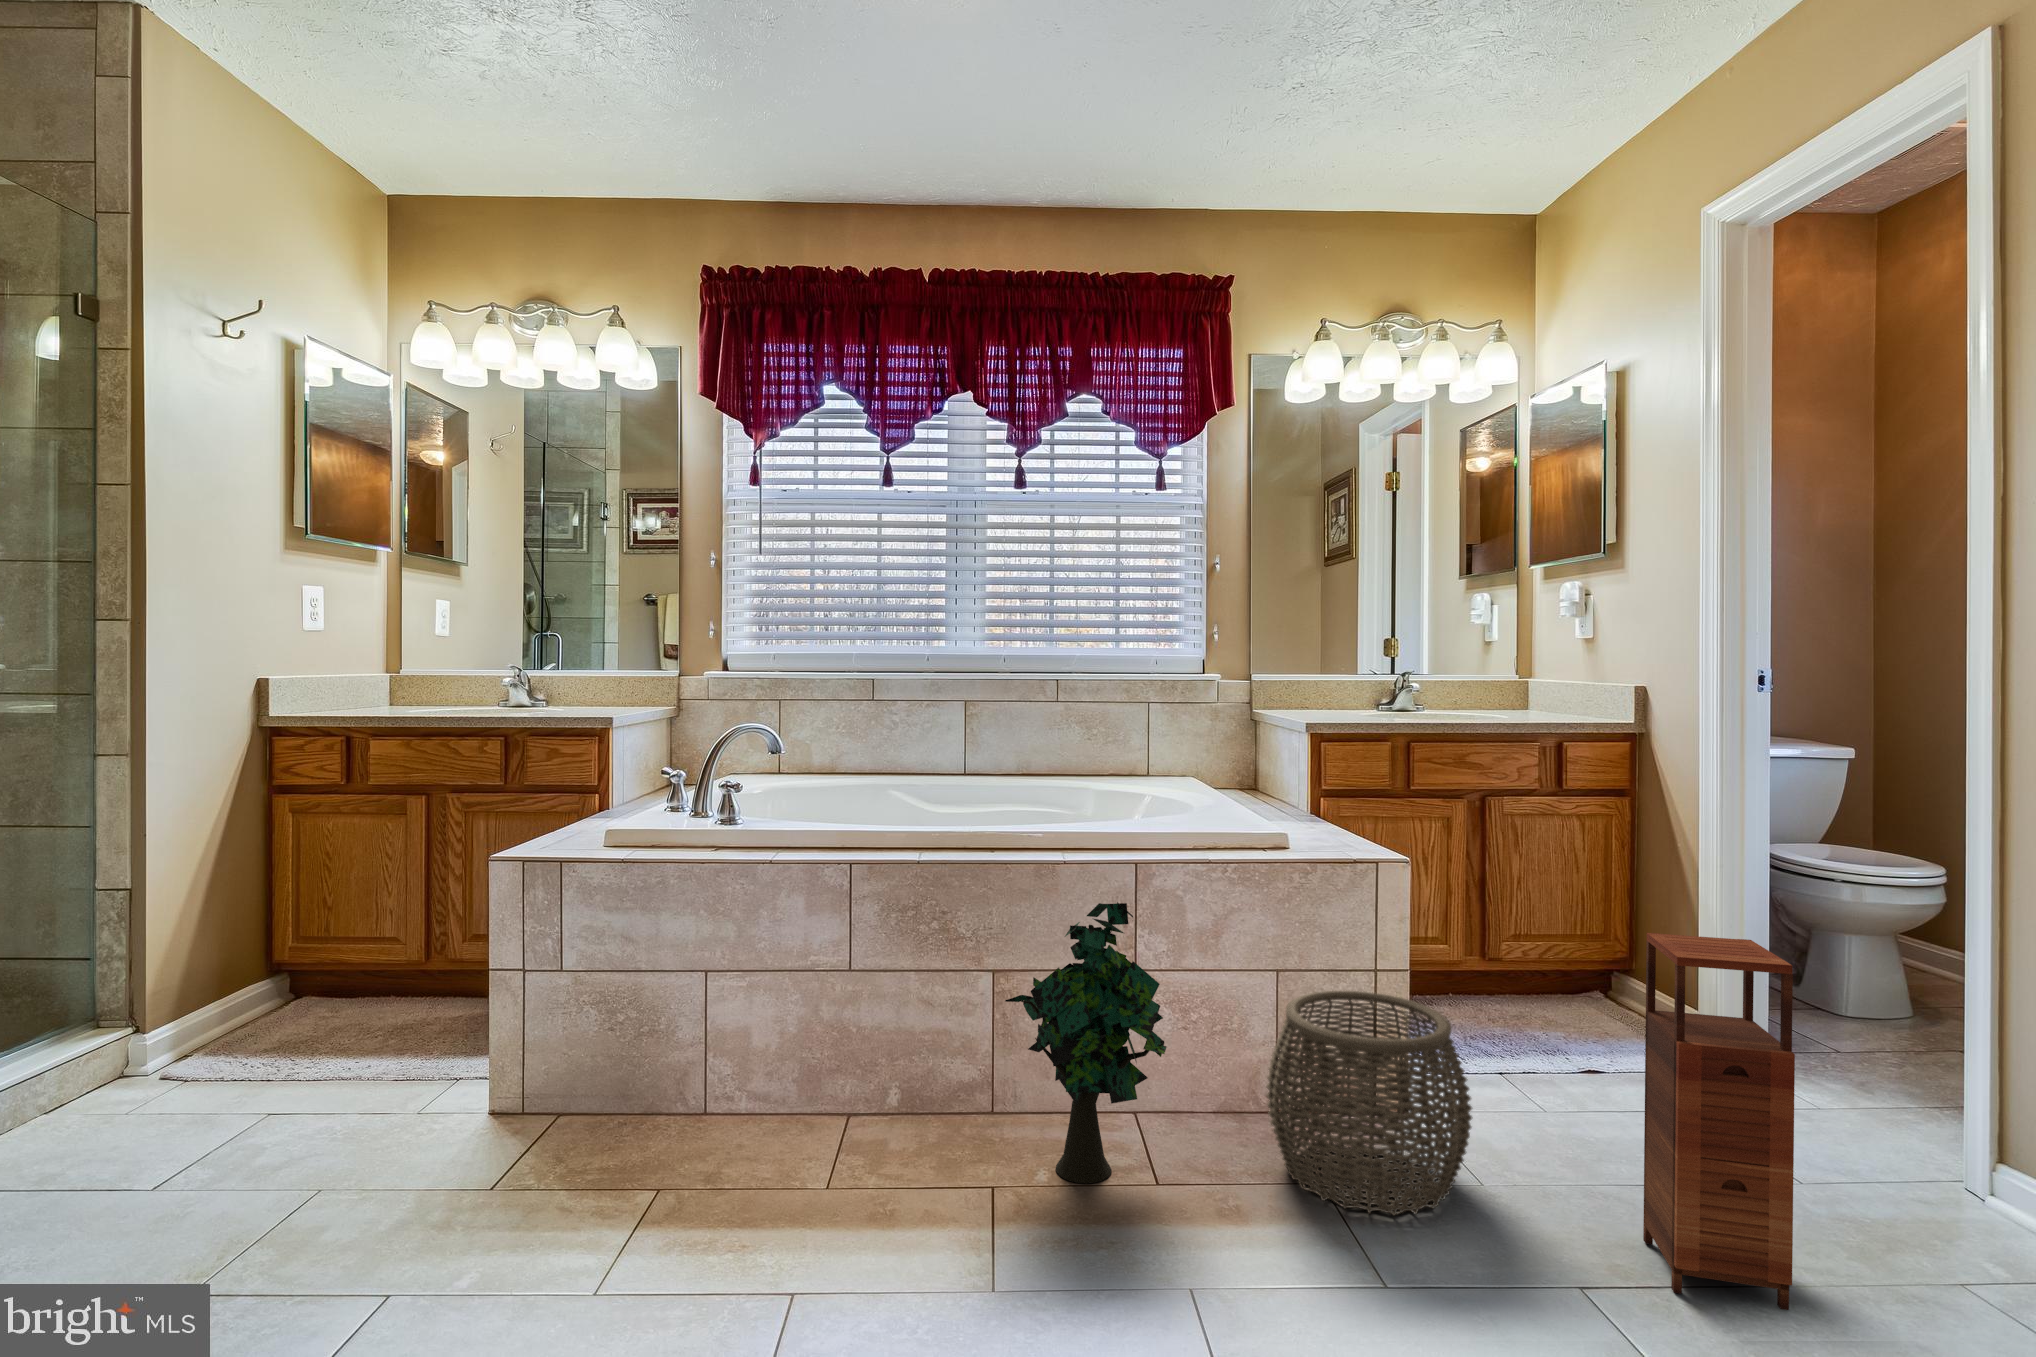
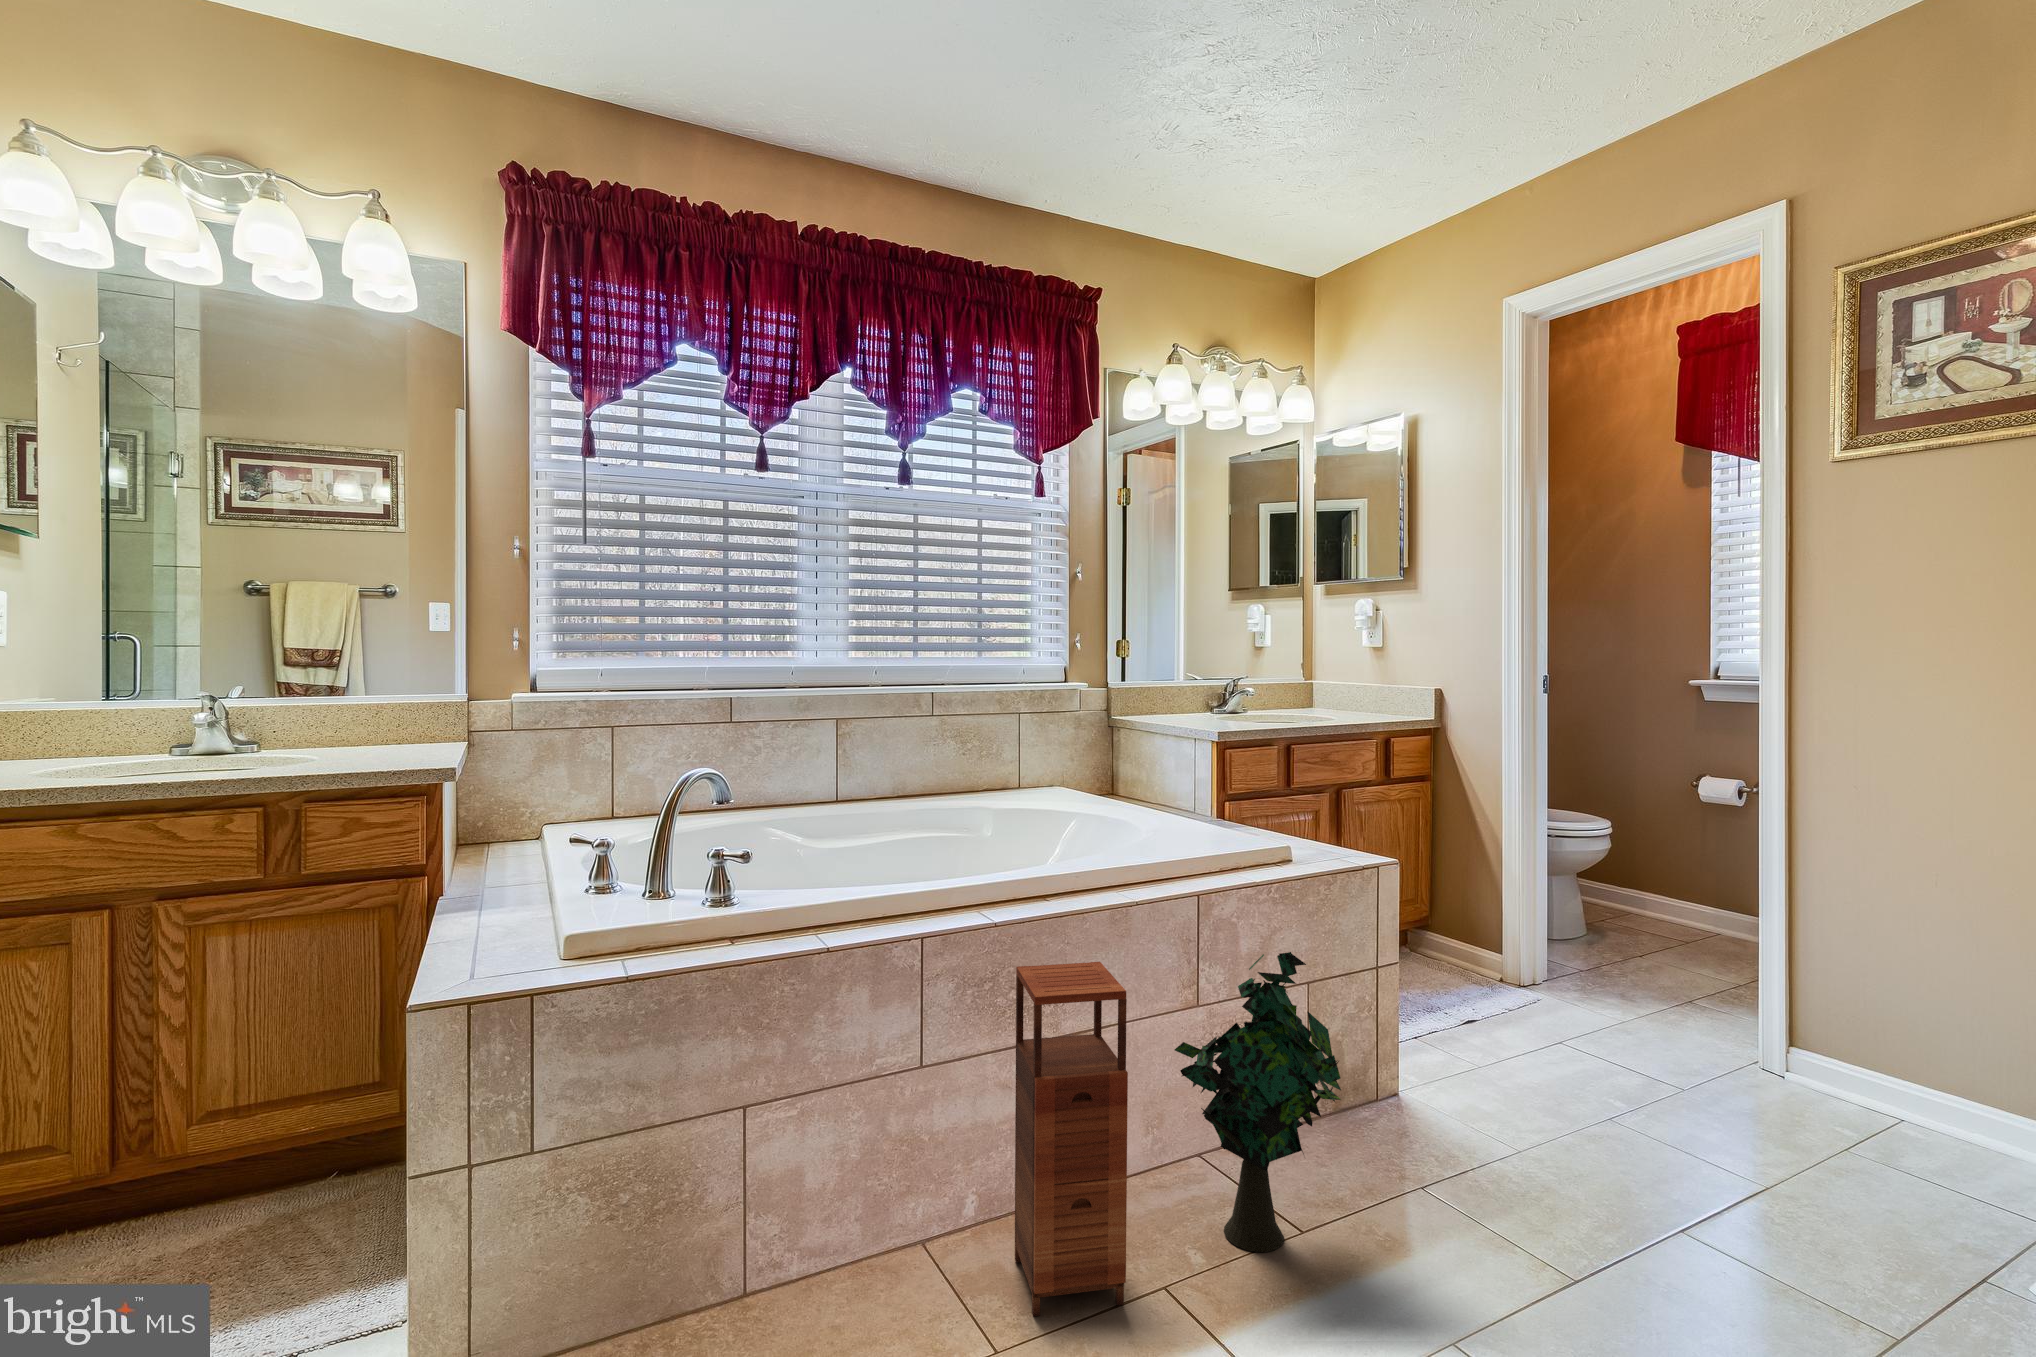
storage cabinet: present [1643,933,1795,1310] -> present [1015,962,1128,1316]
woven basket: present [1266,991,1472,1216] -> none [1370,998,1568,1209]

